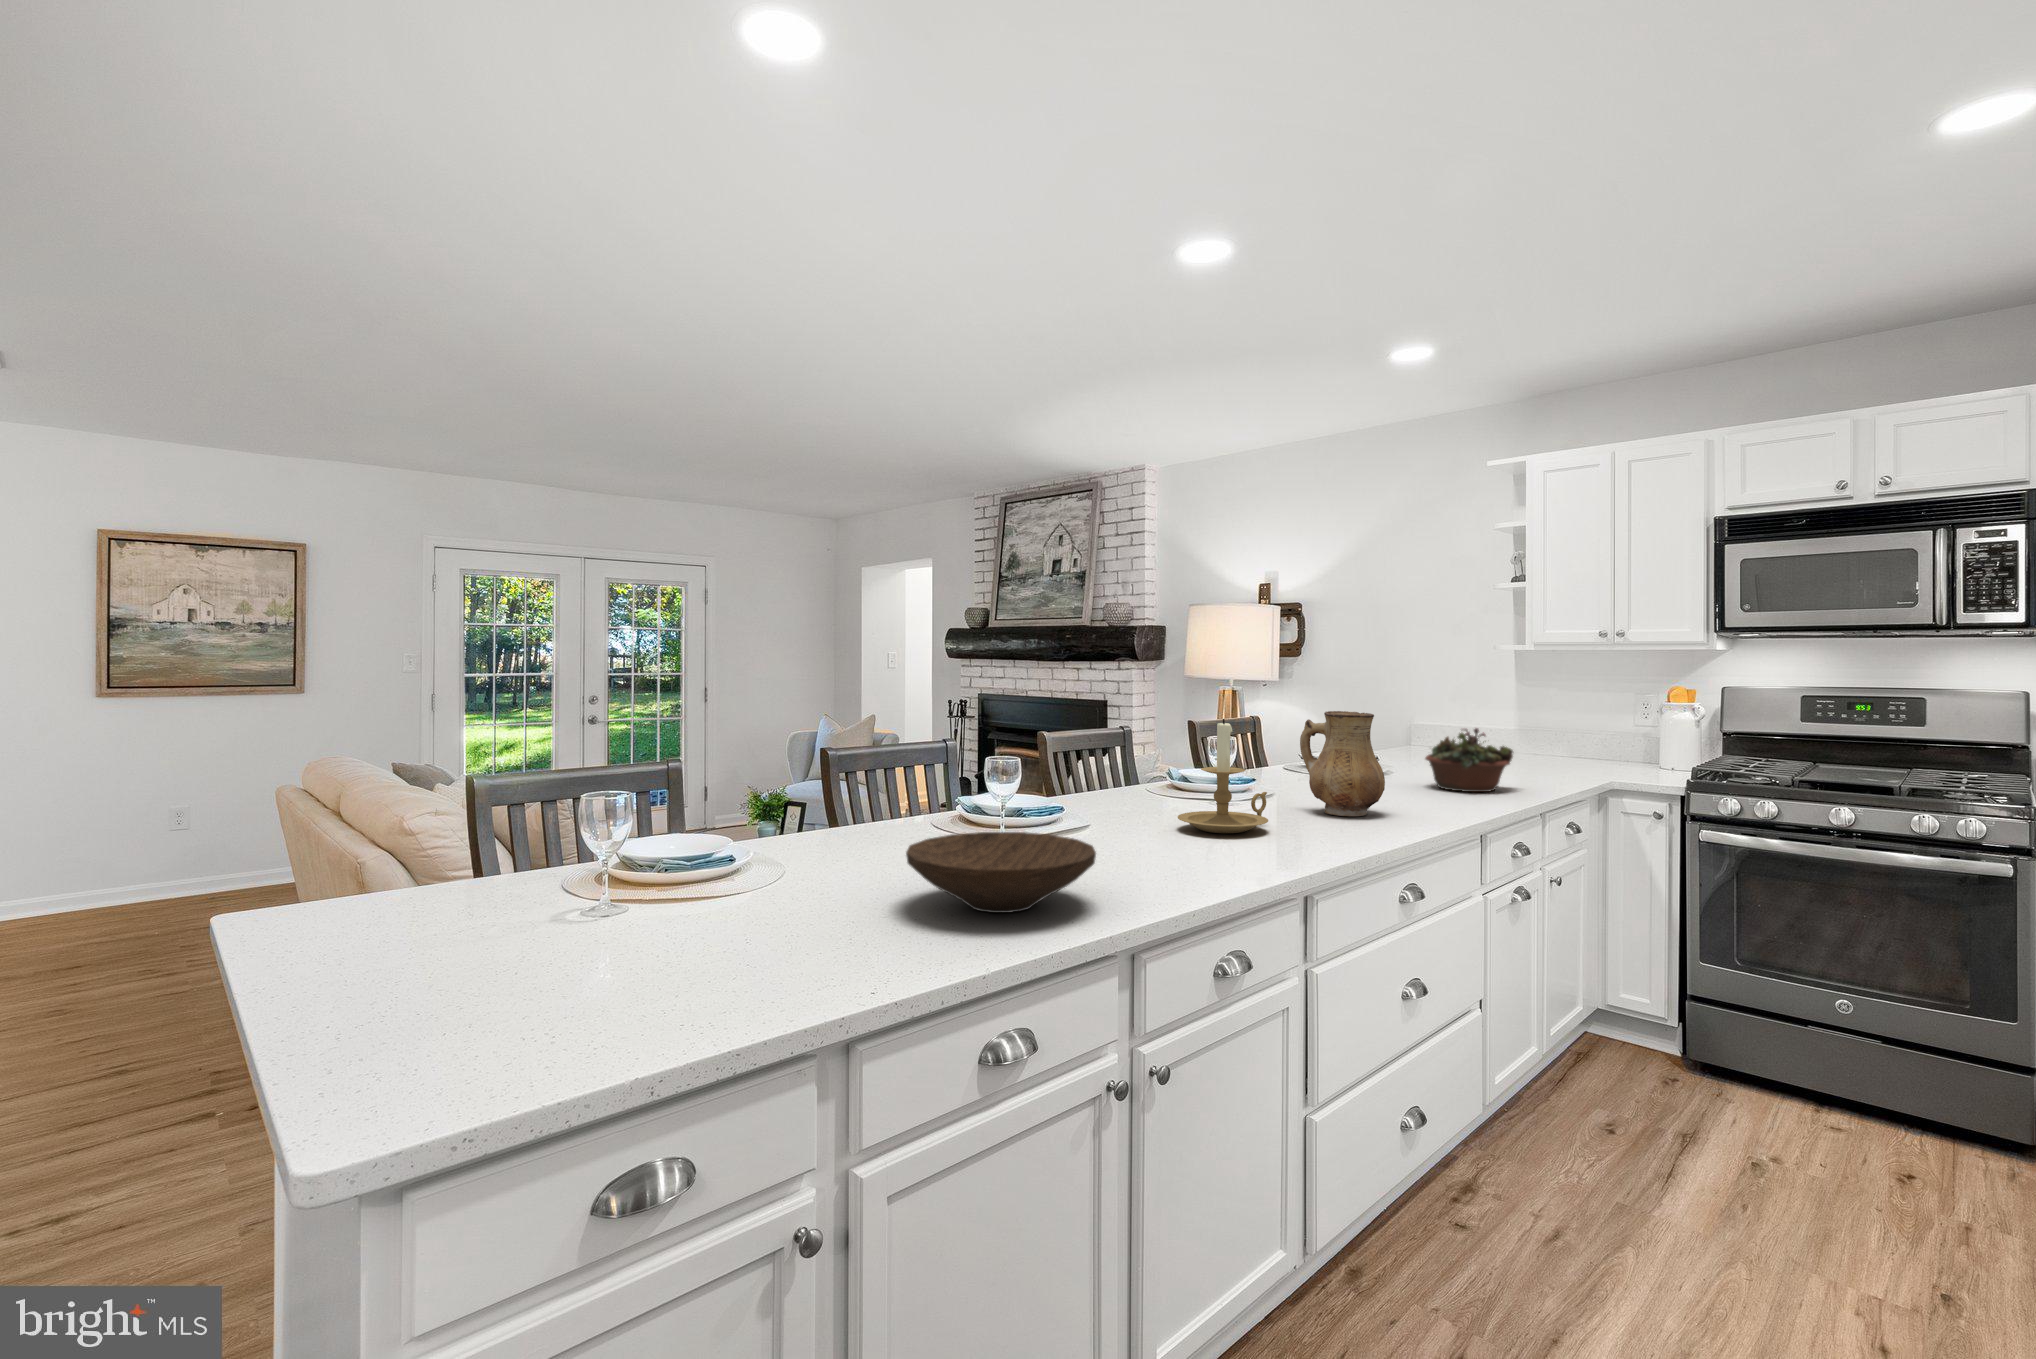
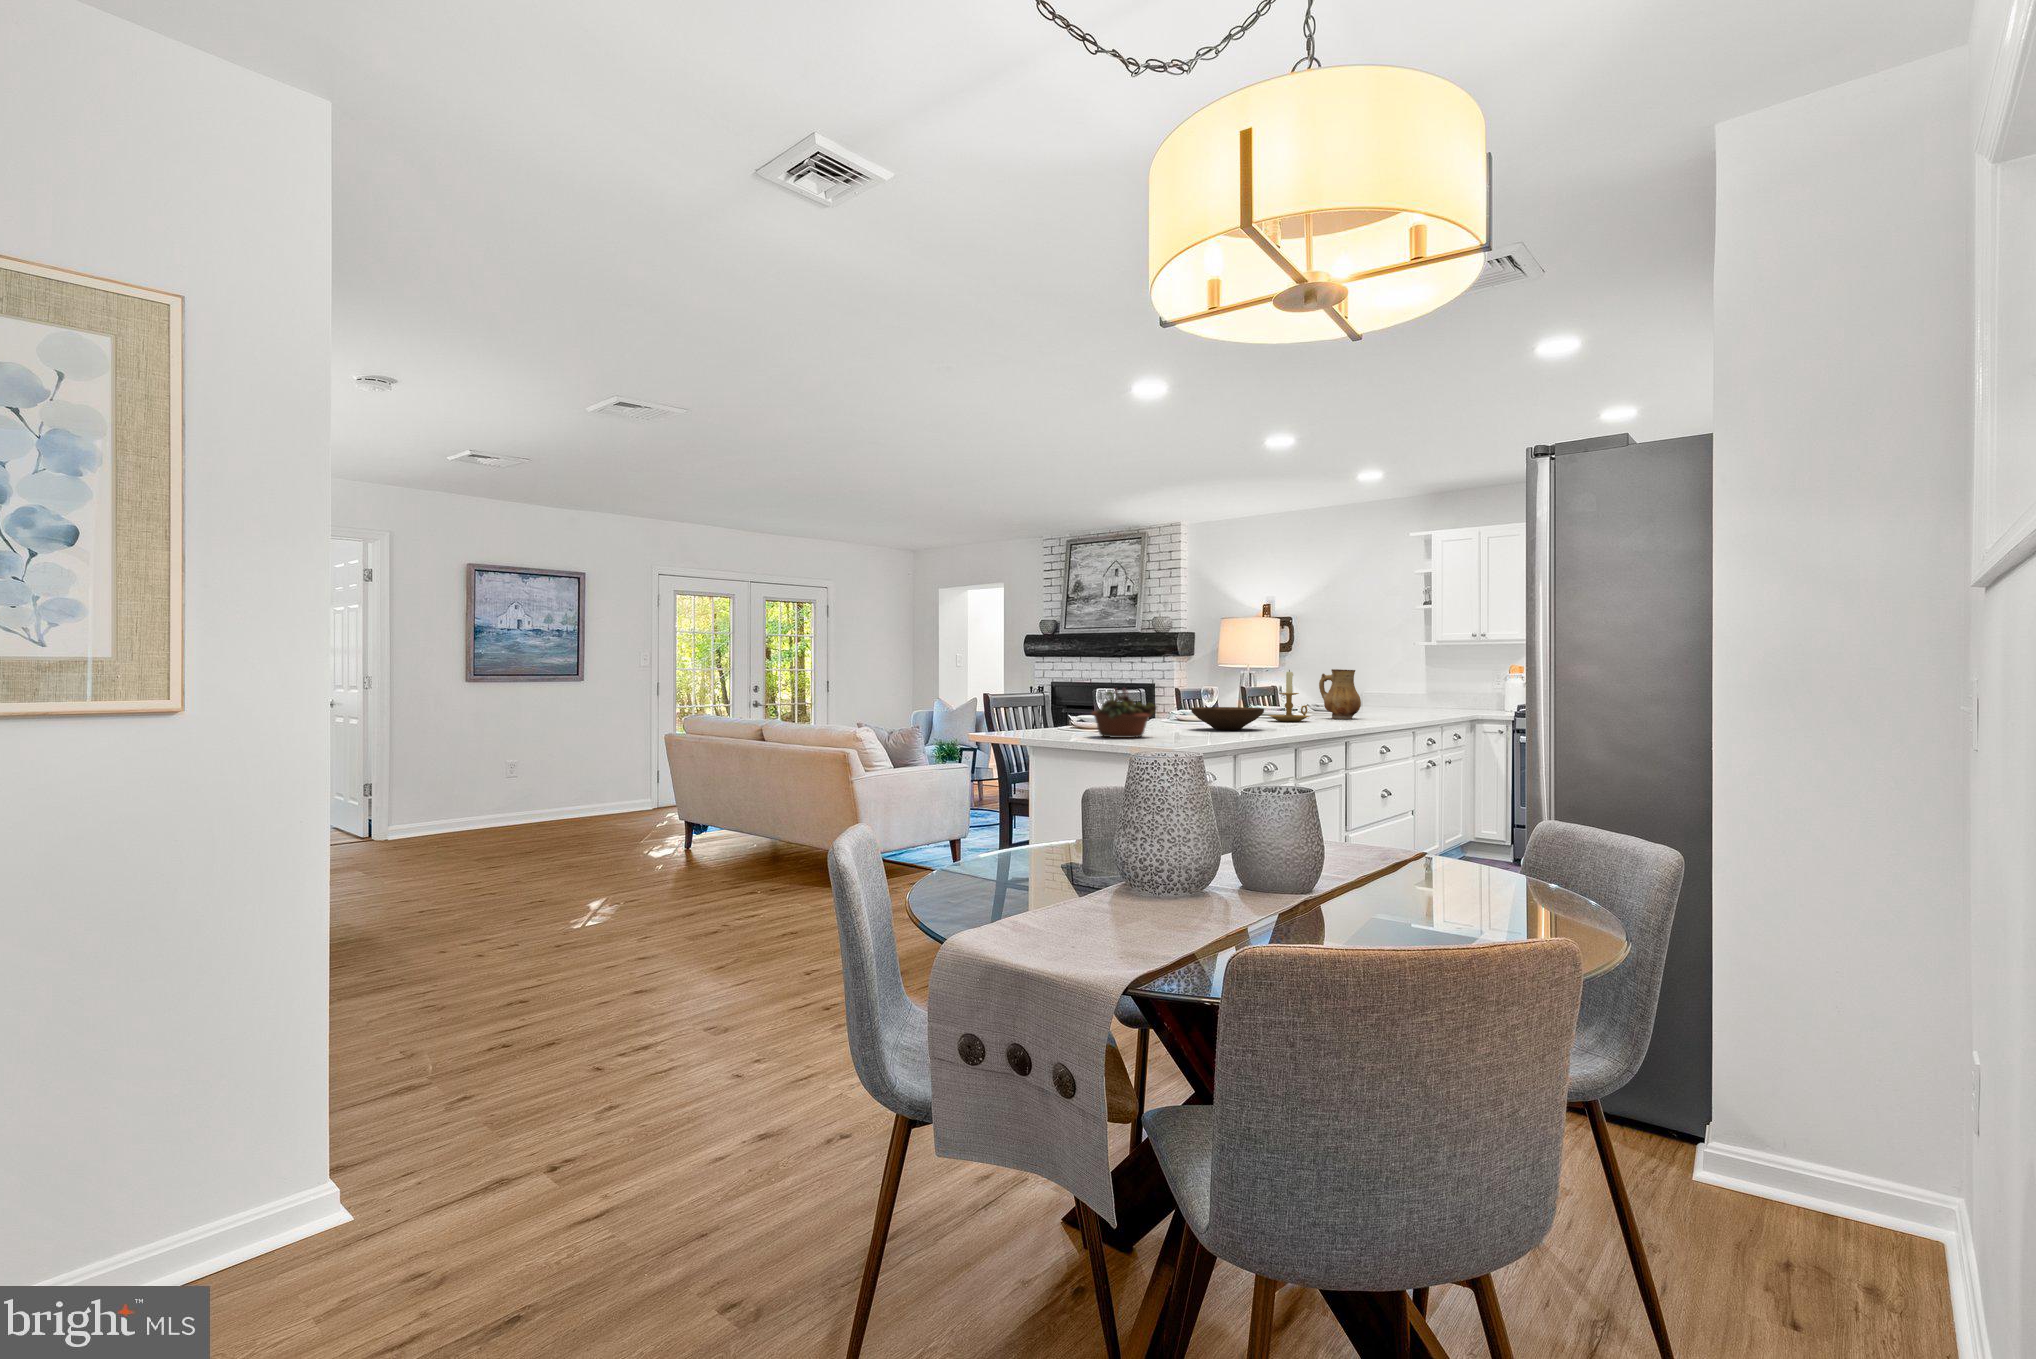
succulent planter: present [1425,728,1513,792] -> present [1092,688,1156,738]

